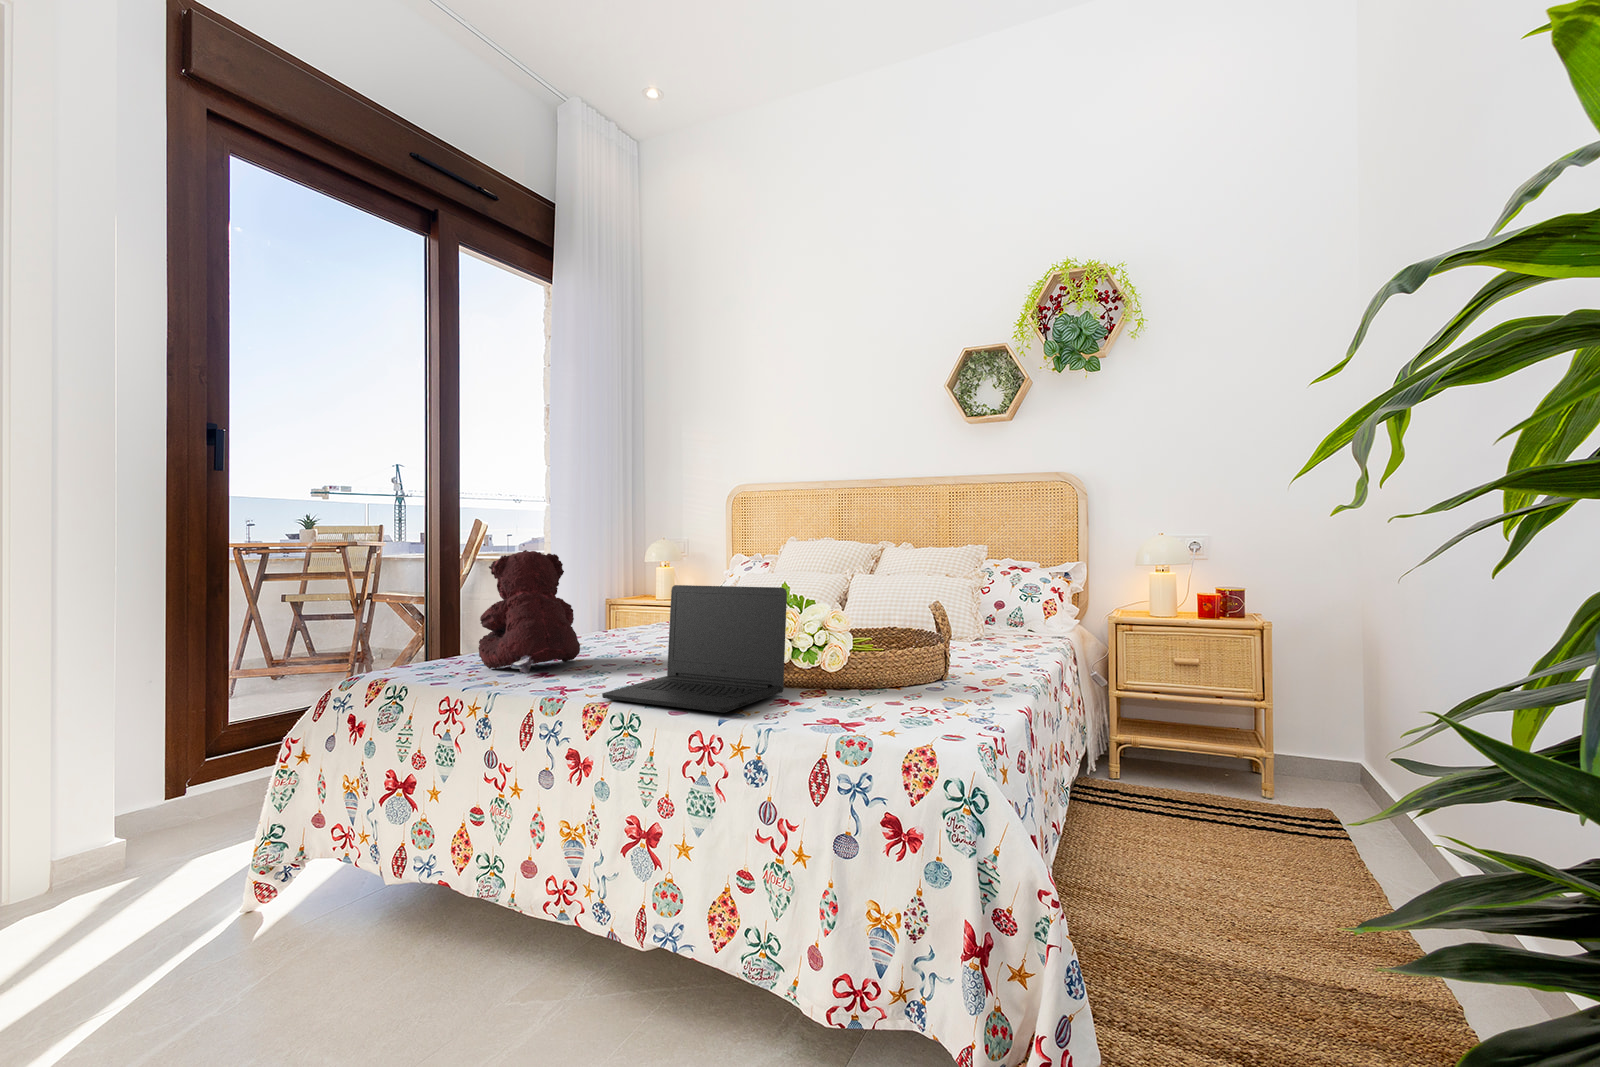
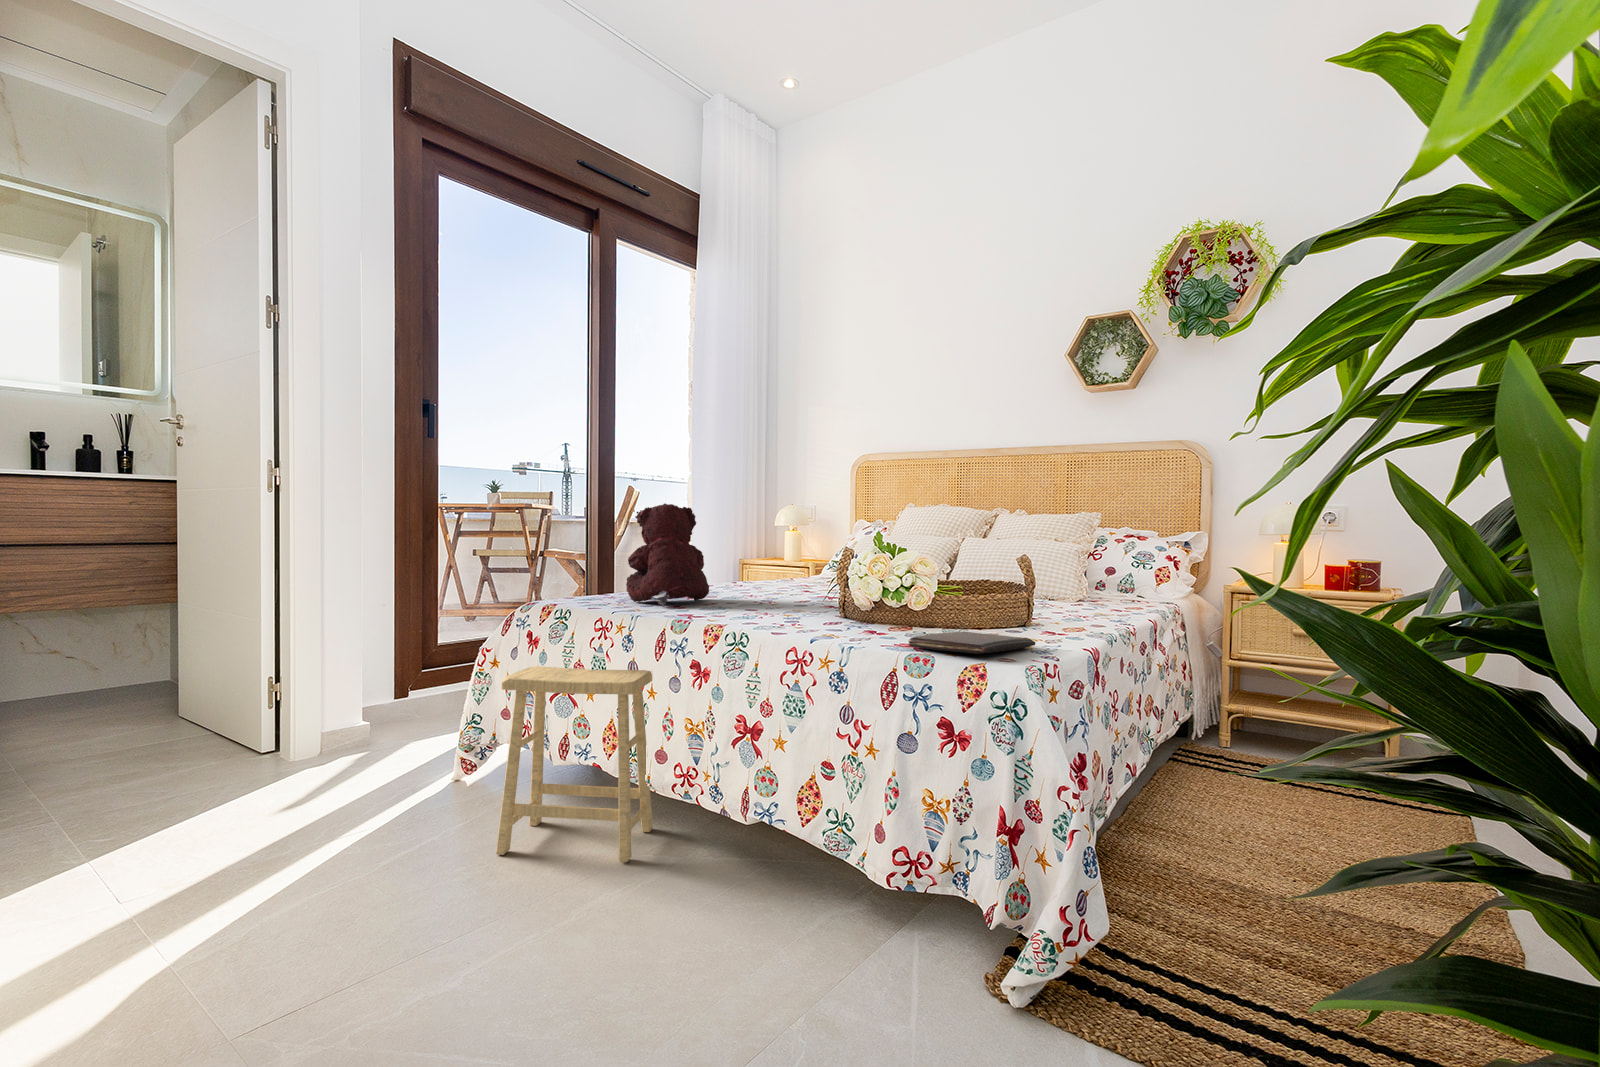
laptop: present [602,585,787,713] -> none [721,534,879,636]
book: none [834,695,971,730] -> present [909,632,1035,654]
footstool: none [304,761,519,1027] -> present [496,666,653,862]

